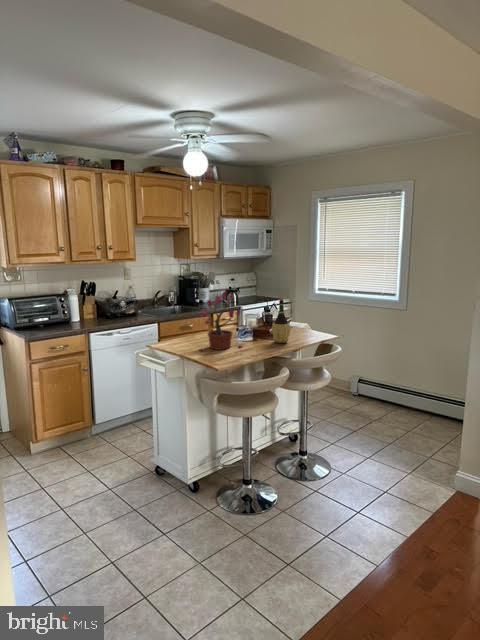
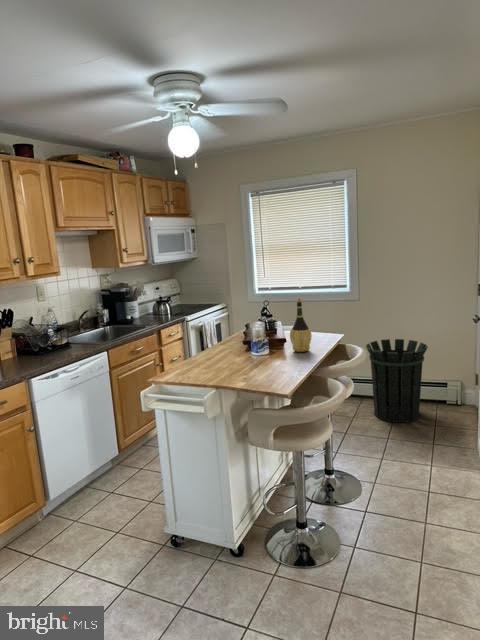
potted plant: present [199,291,242,351] -> none [214,298,272,376]
waste bin: none [394,351,457,434] -> present [366,339,428,423]

